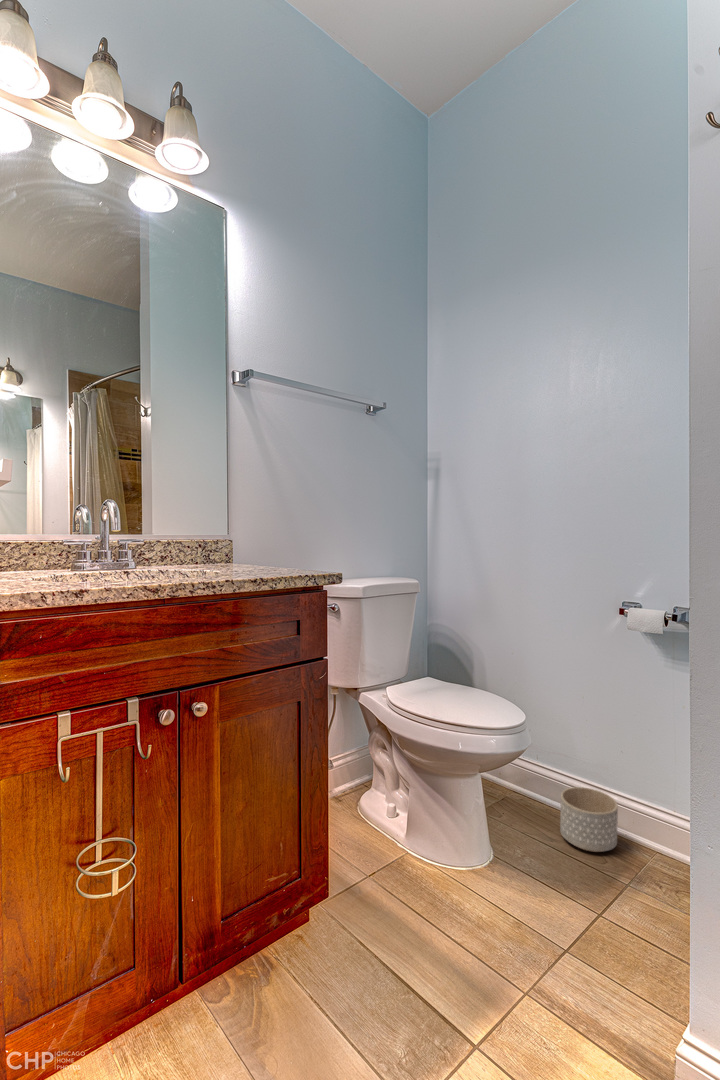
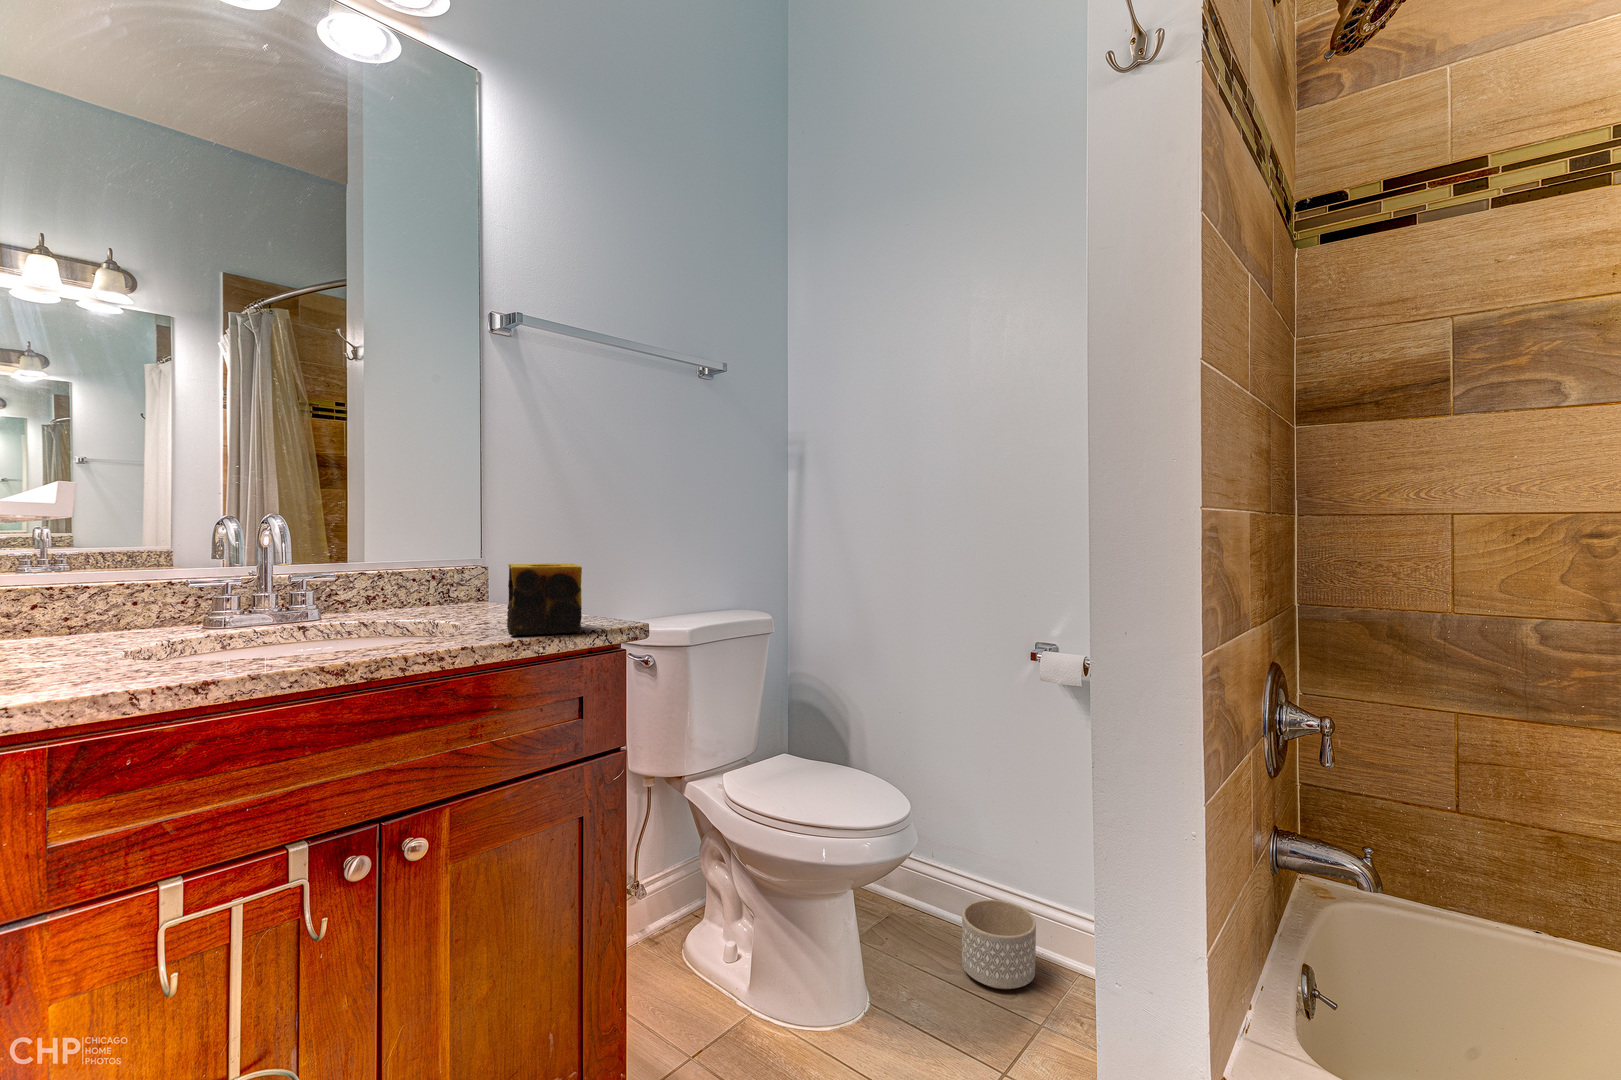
candle: none [251,531,300,577] -> present [507,563,582,636]

